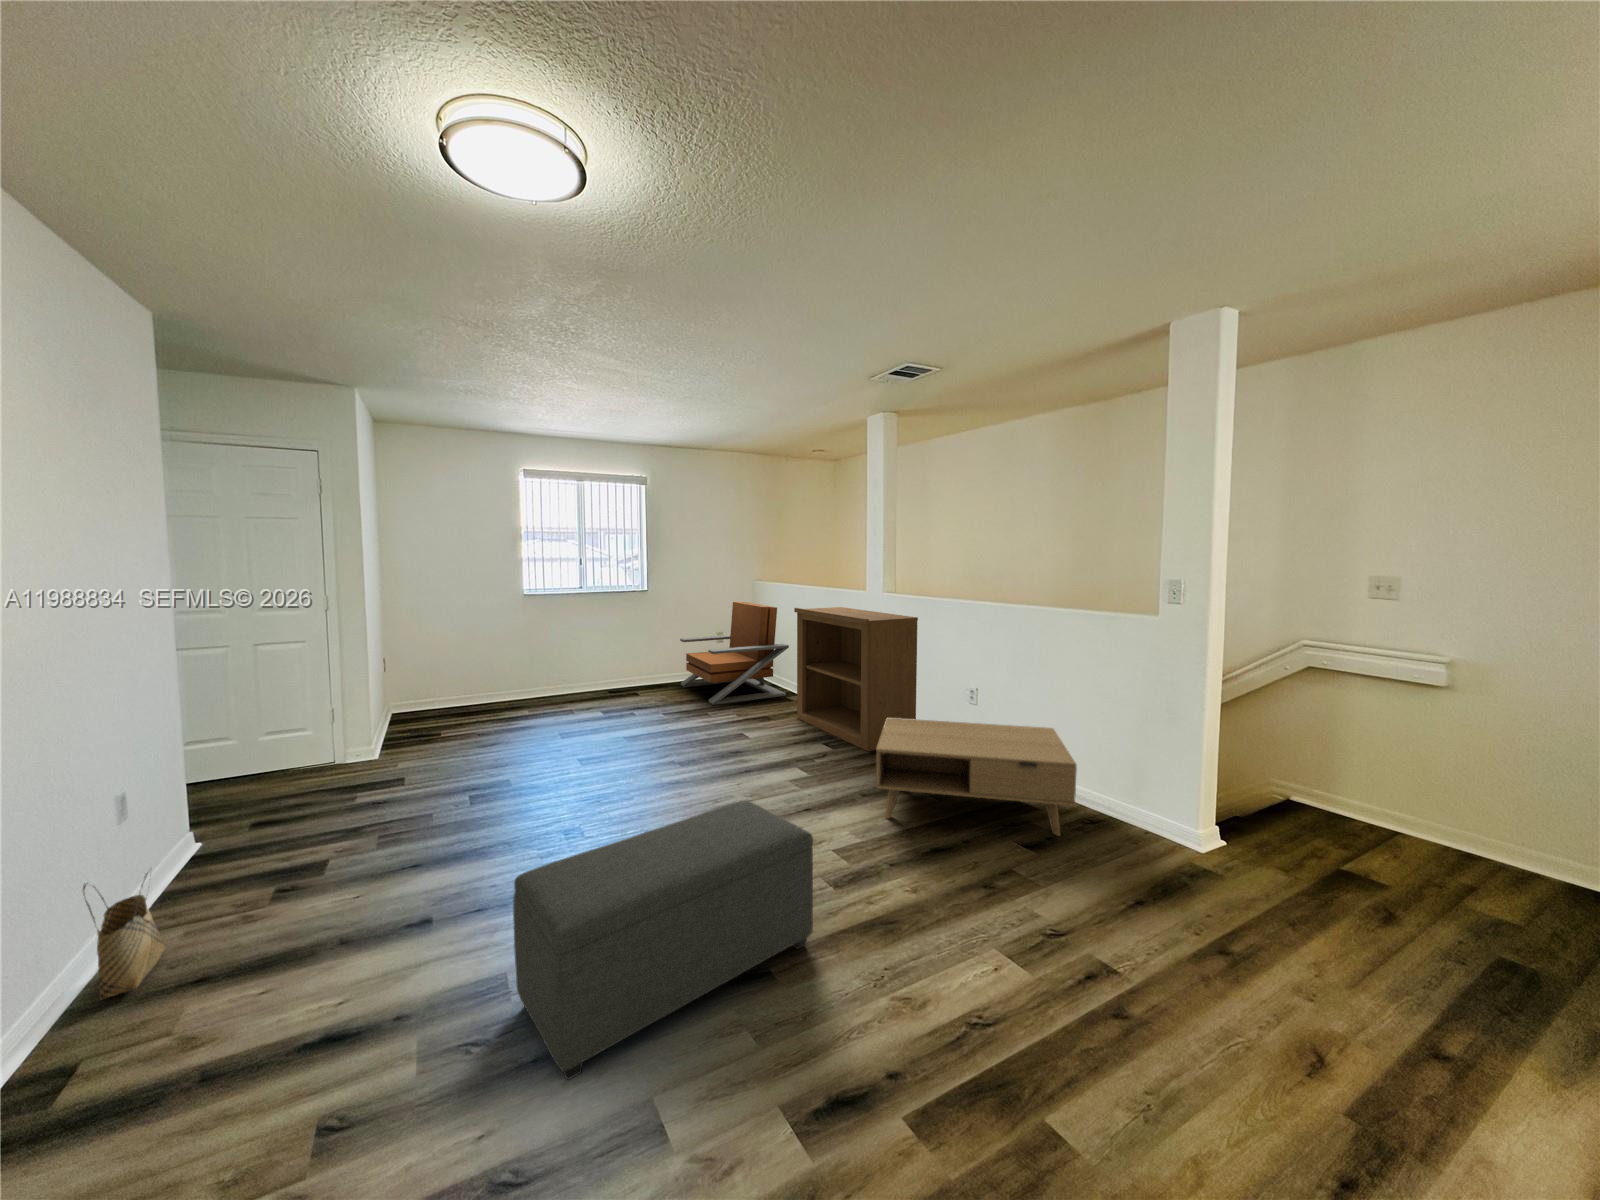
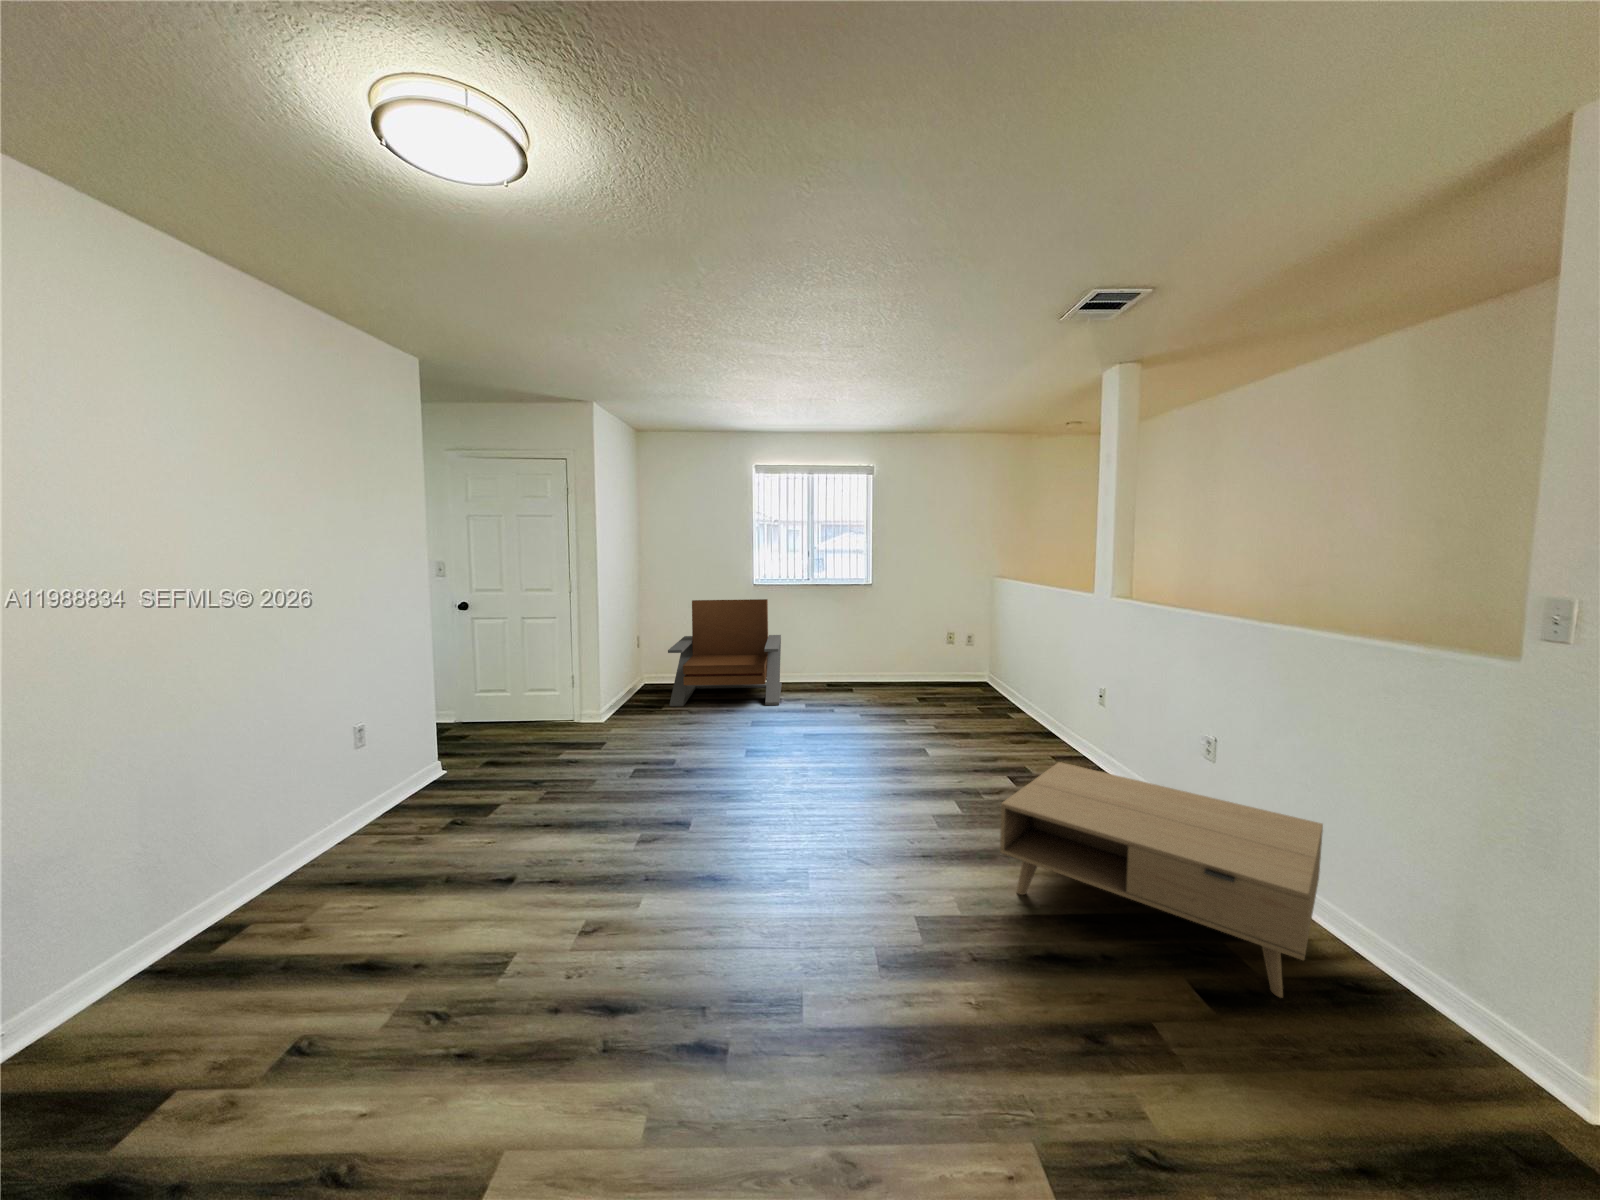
lounge chair: present [680,602,789,705] -> present [668,599,782,706]
bookshelf: present [794,607,918,751] -> none [999,610,1146,798]
ottoman: present [513,800,813,1080] -> none [478,836,806,1076]
woven basket: present [83,872,165,1000] -> none [328,789,383,876]

